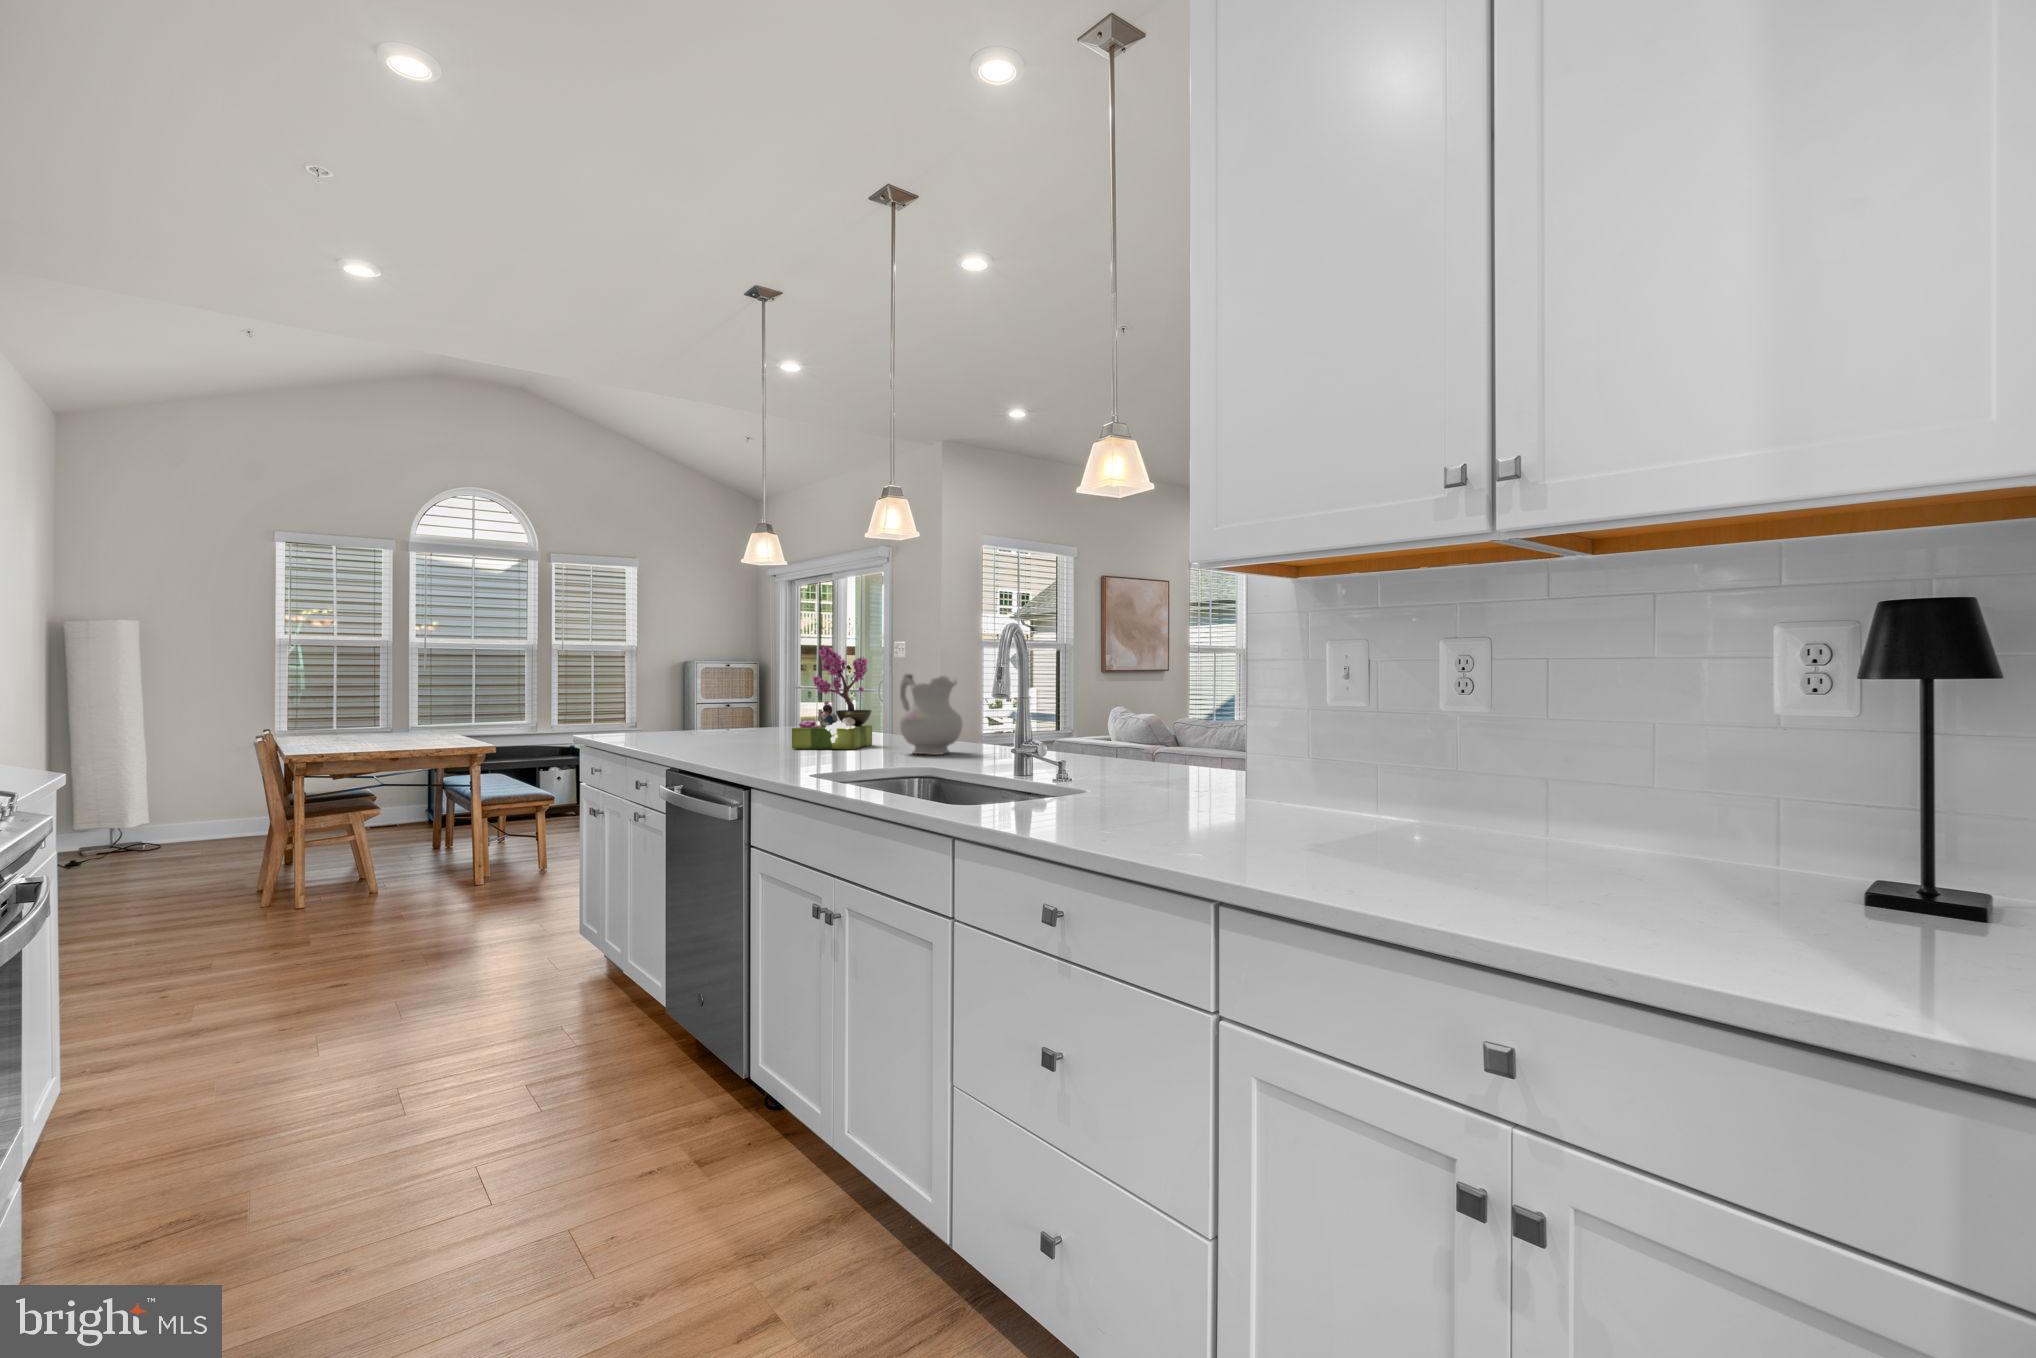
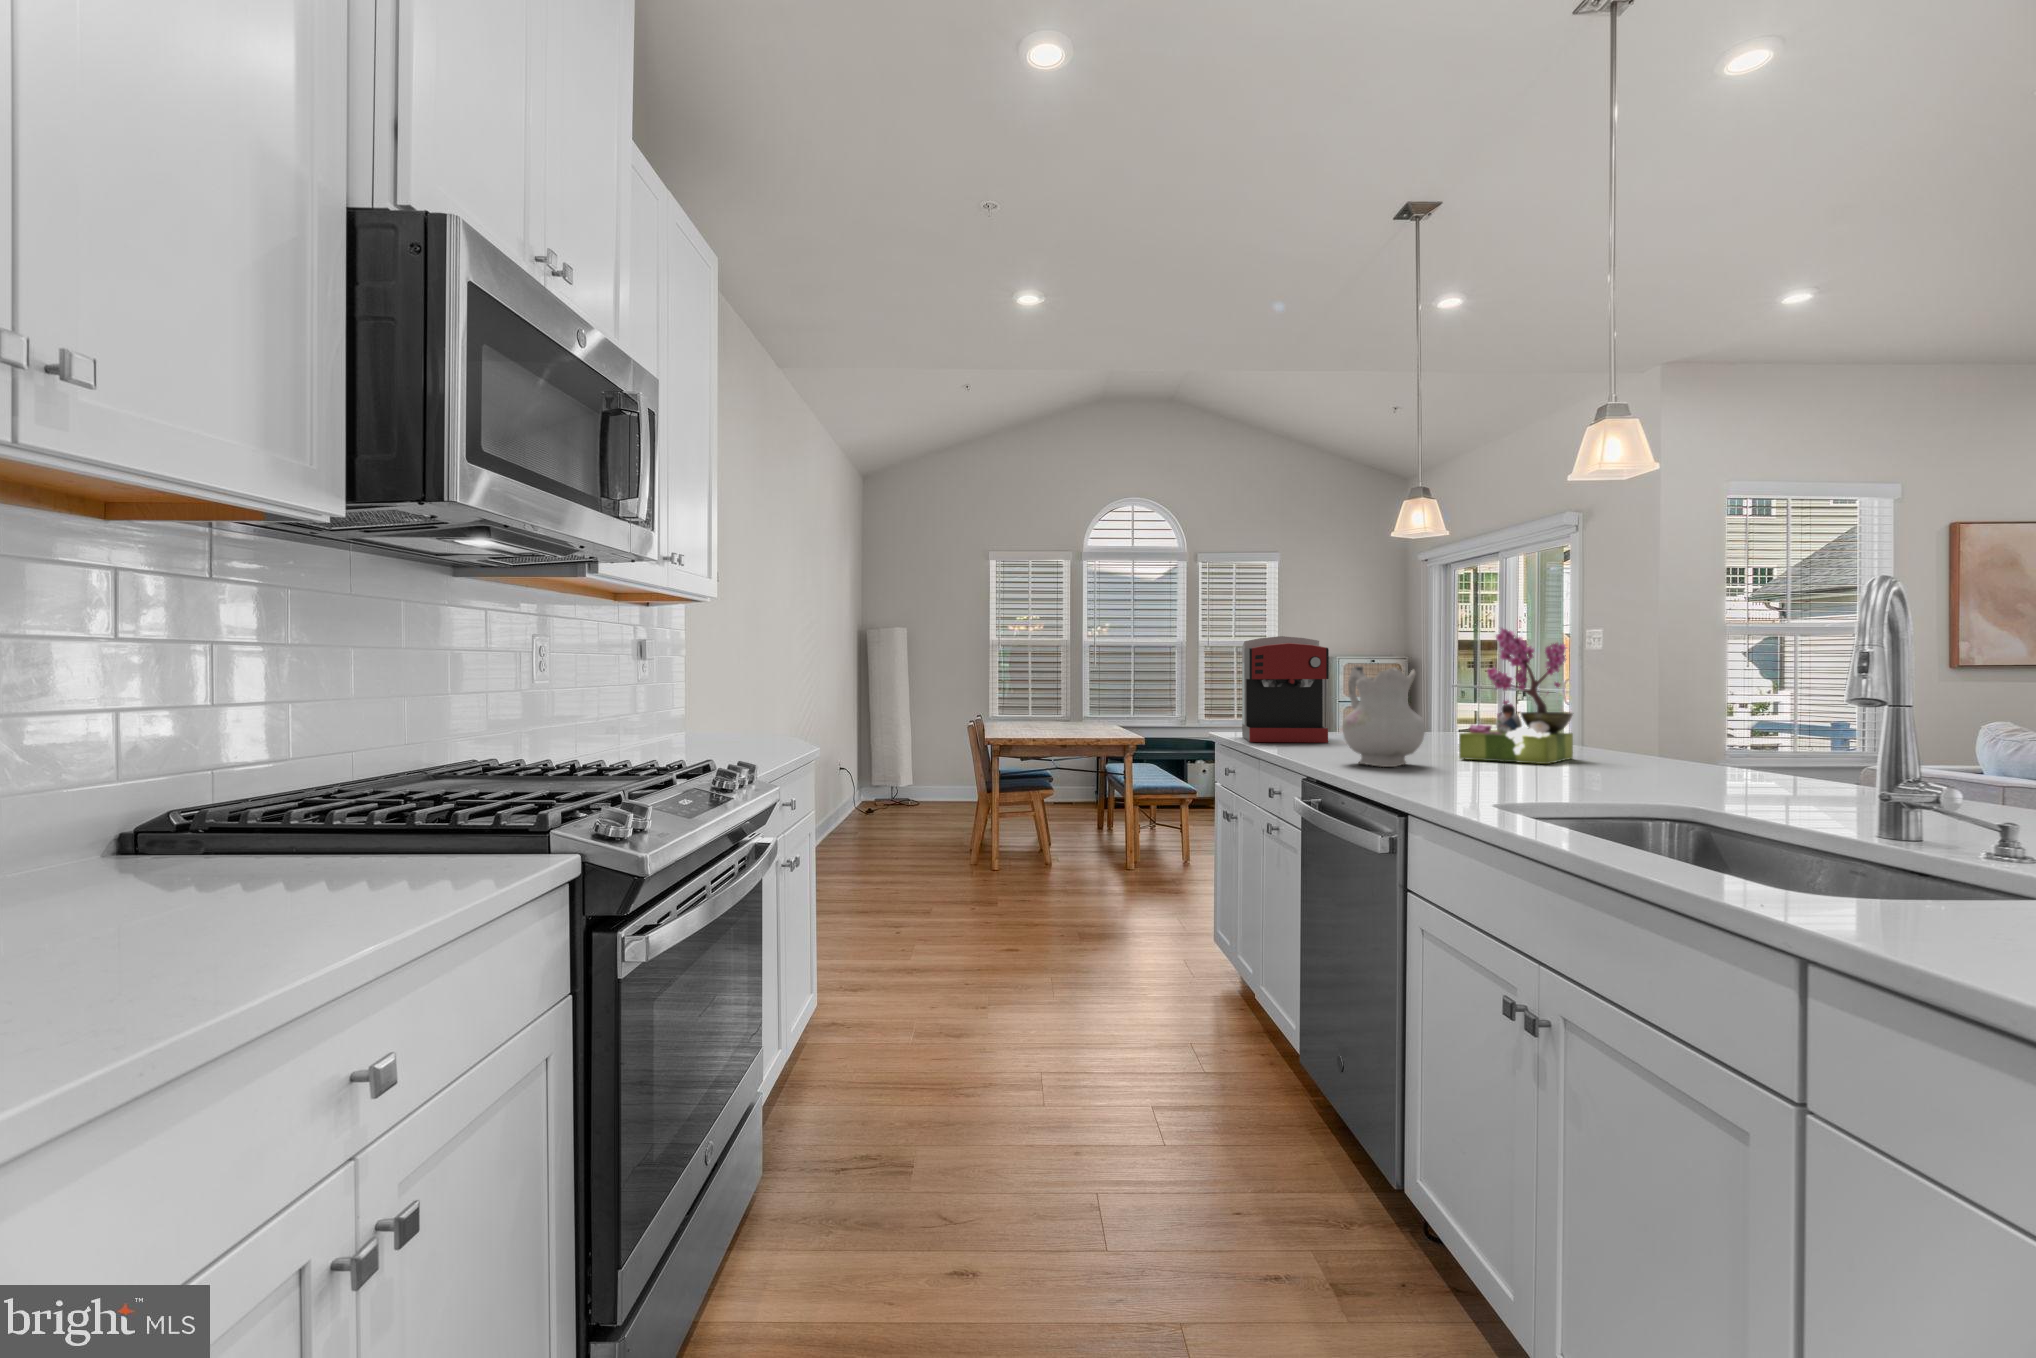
coffee maker: none [607,647,688,743] -> present [1242,636,1329,743]
ceramic pitcher: present [900,674,963,755] -> present [1343,666,1425,767]

